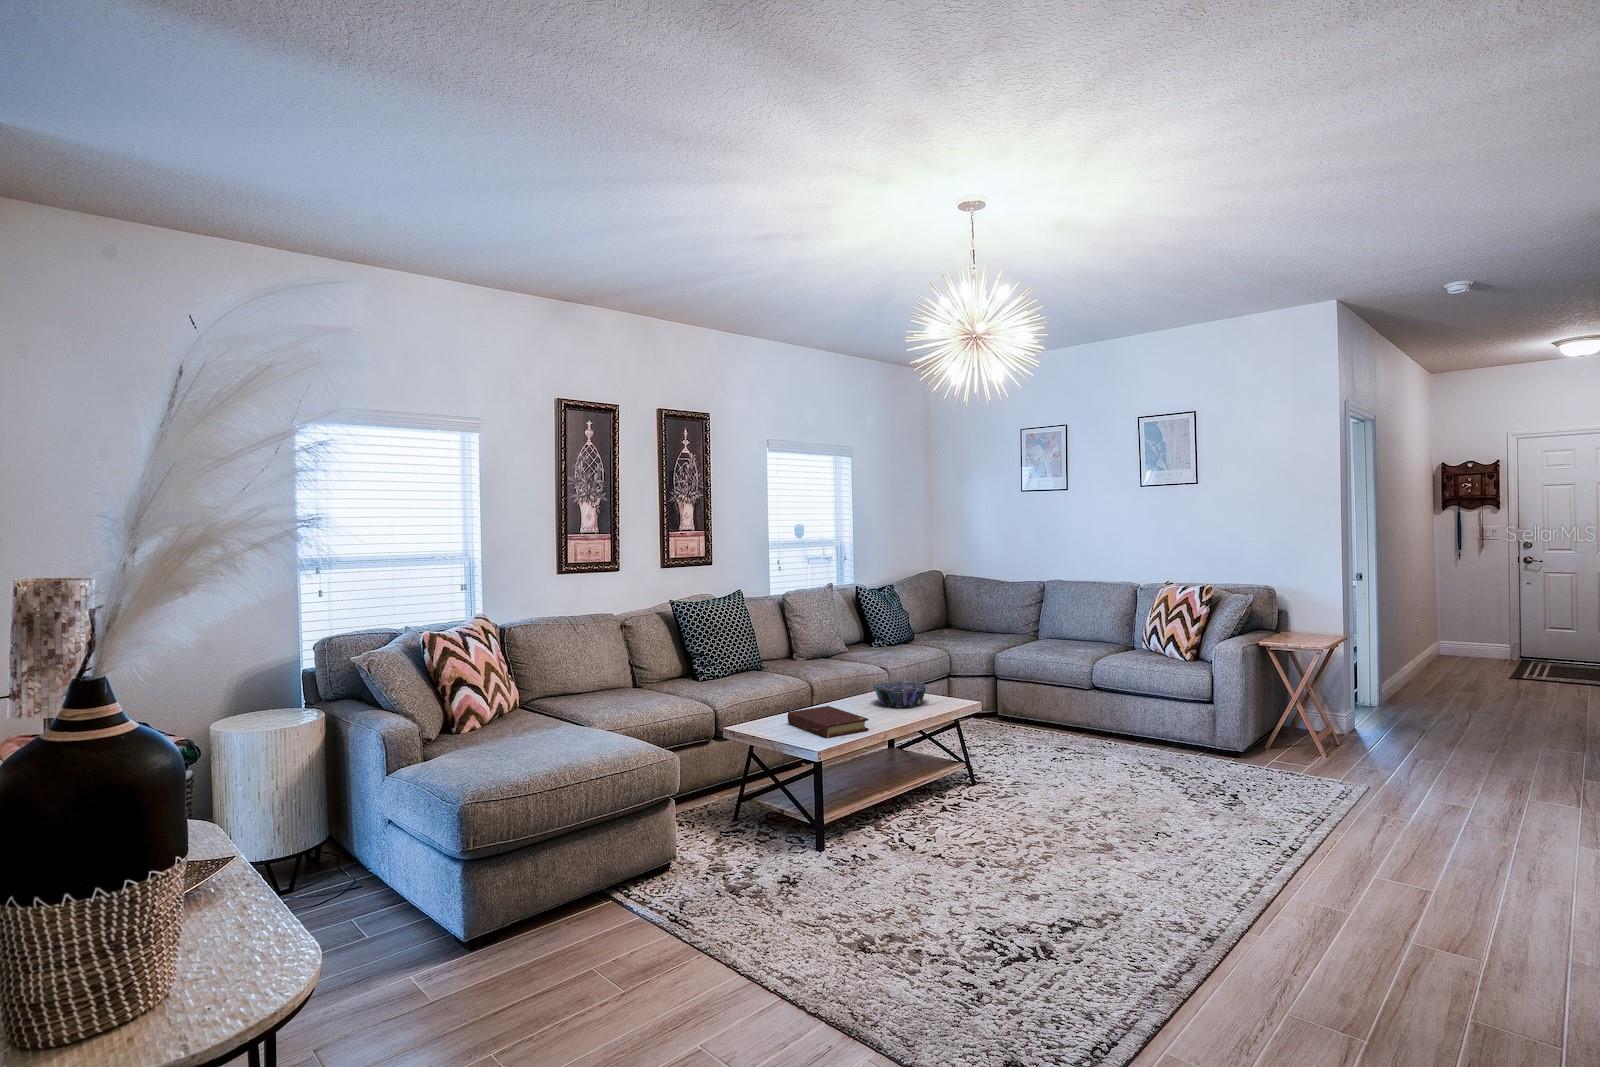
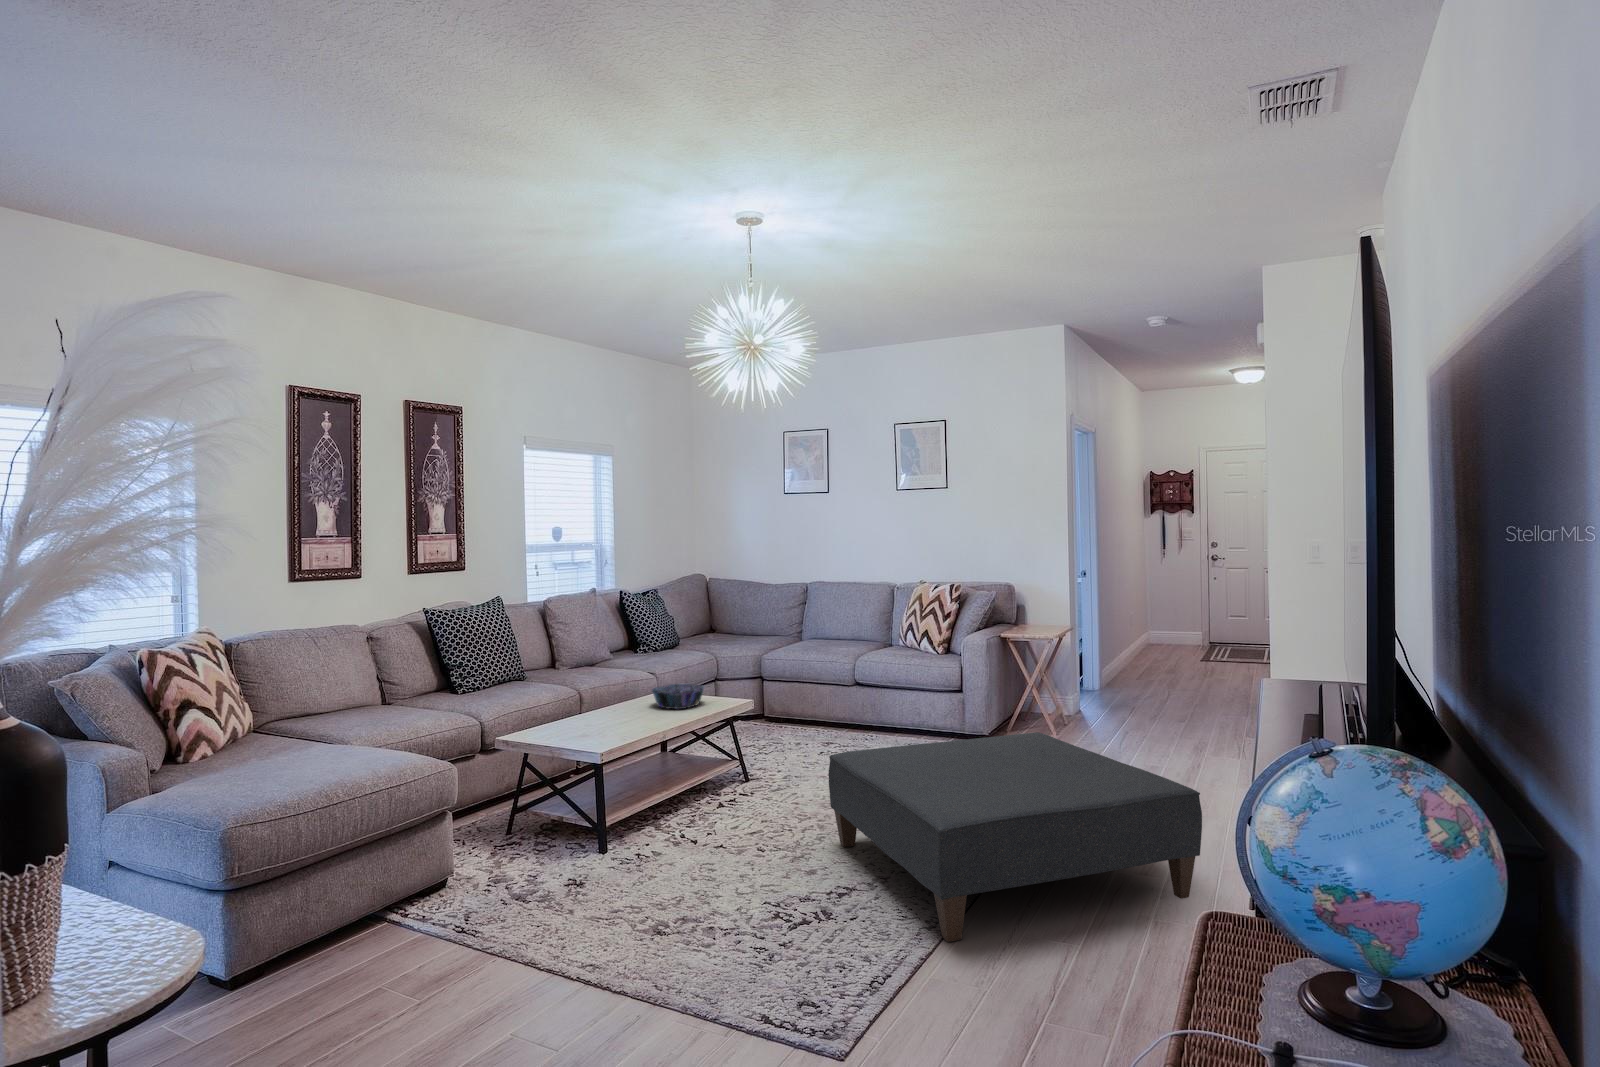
book: present [788,706,869,738] -> none [566,711,651,741]
ottoman: none [1054,761,1550,1010] -> present [829,732,1202,942]

